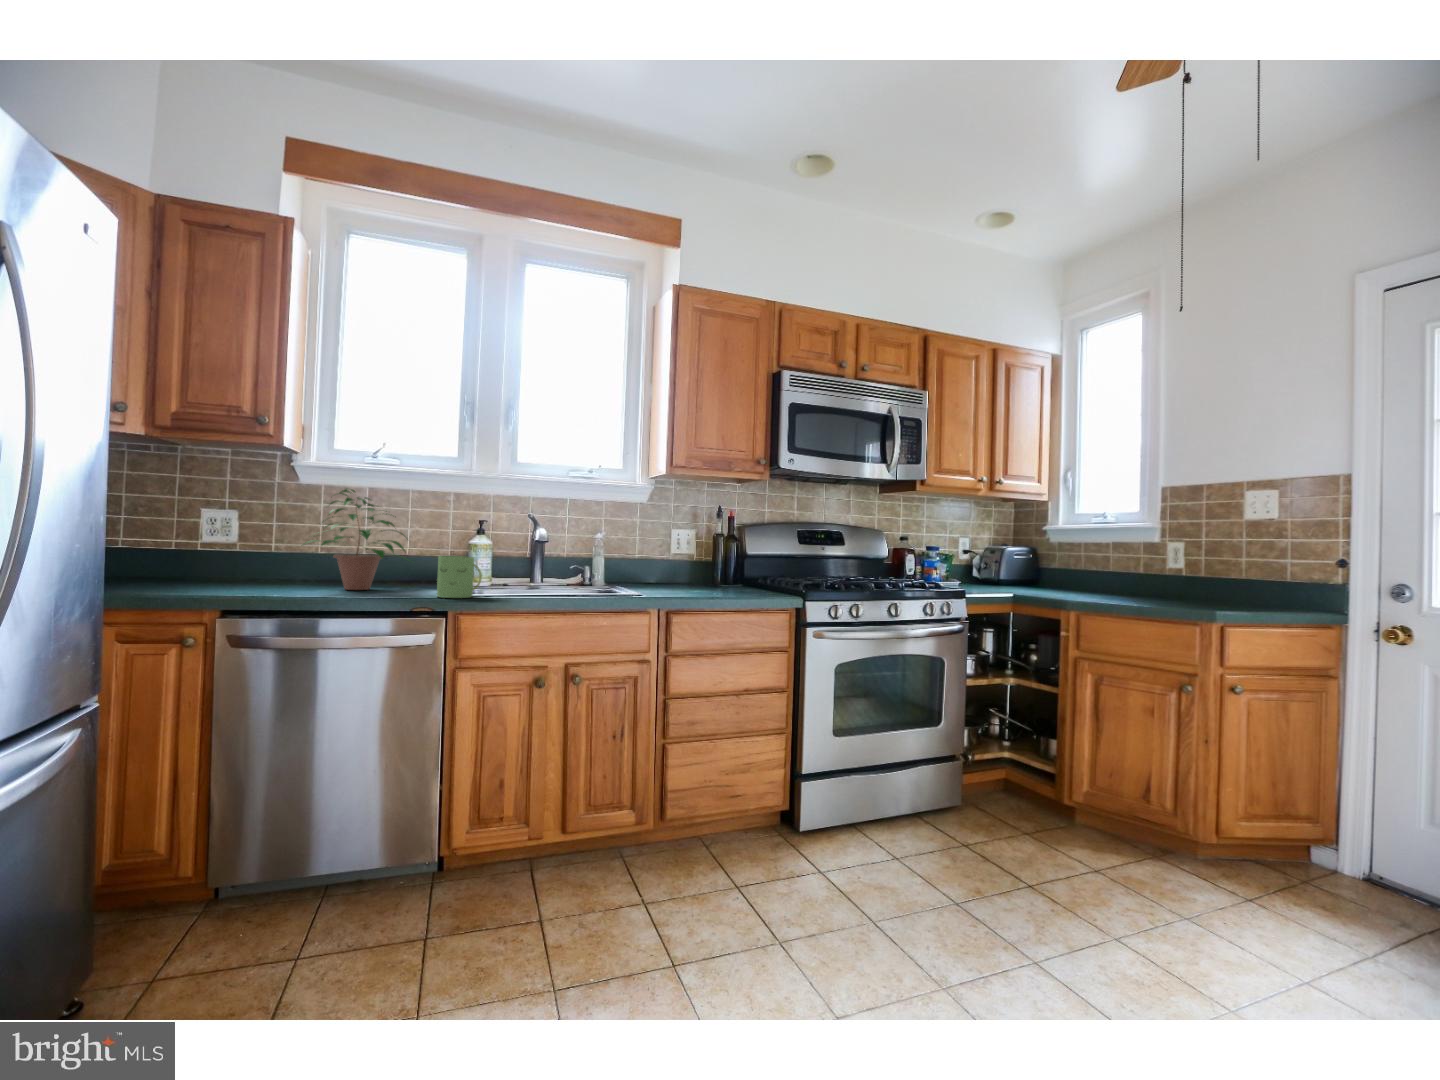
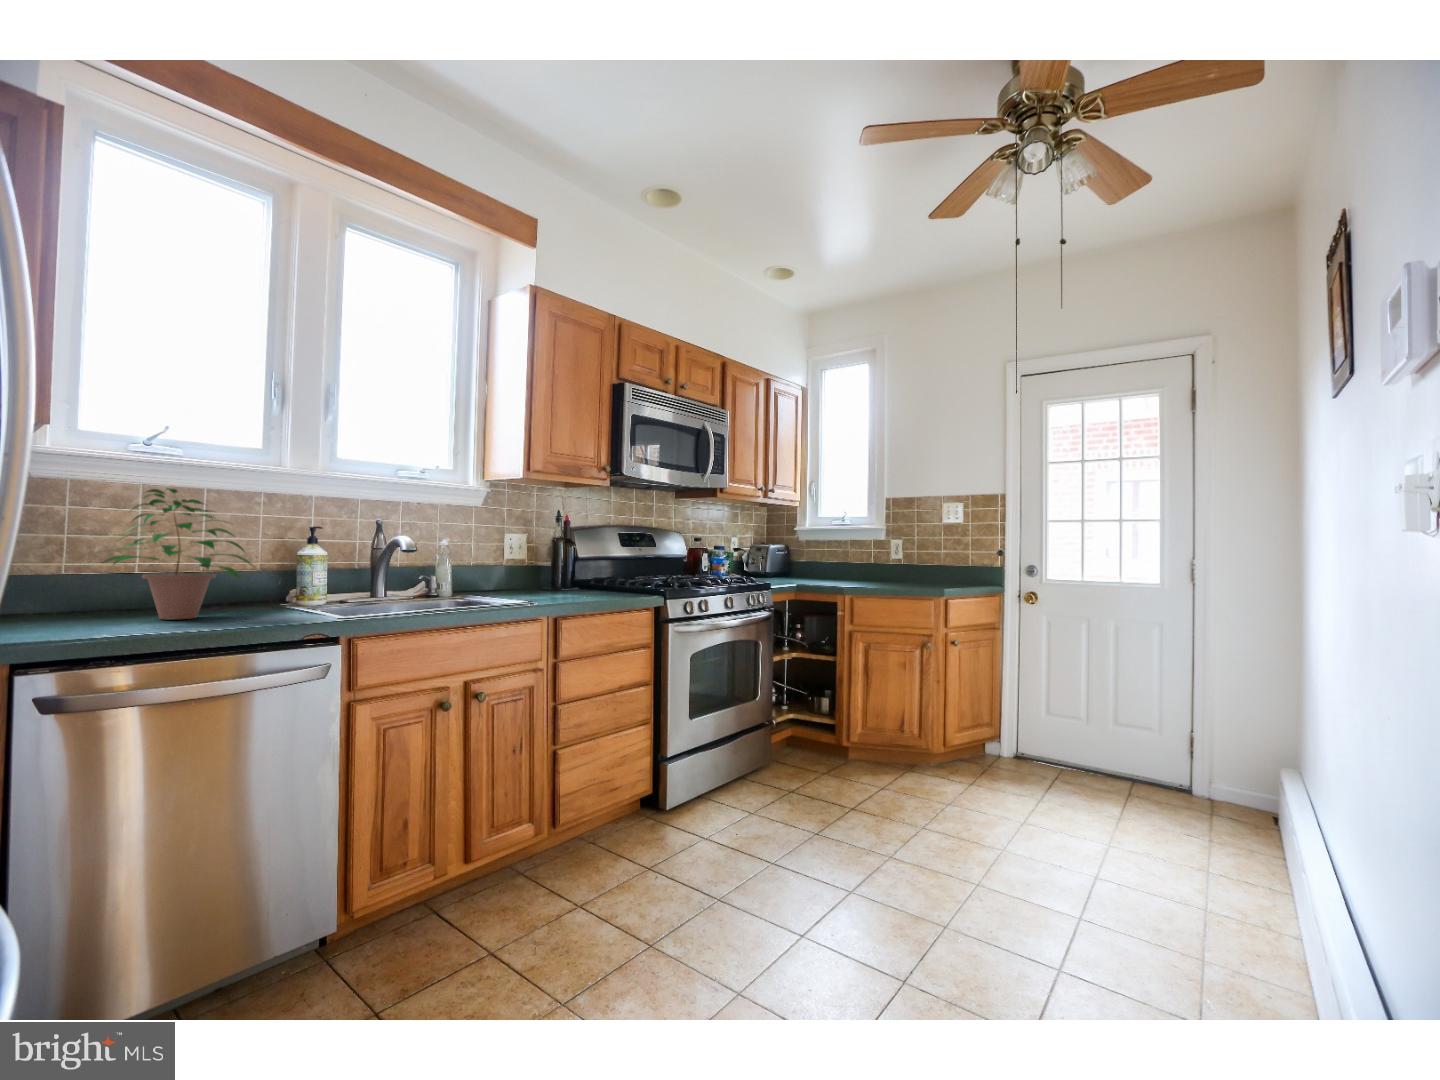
mug: present [437,556,481,598] -> none [324,571,379,620]

